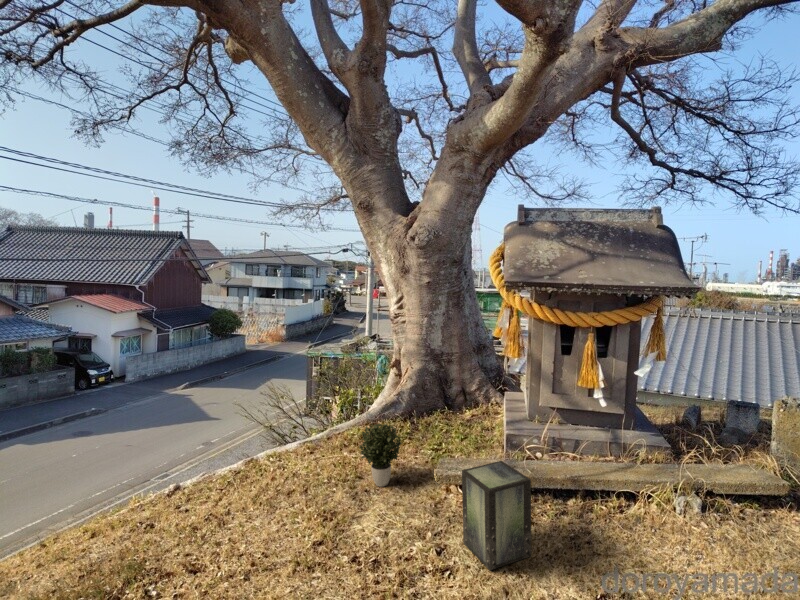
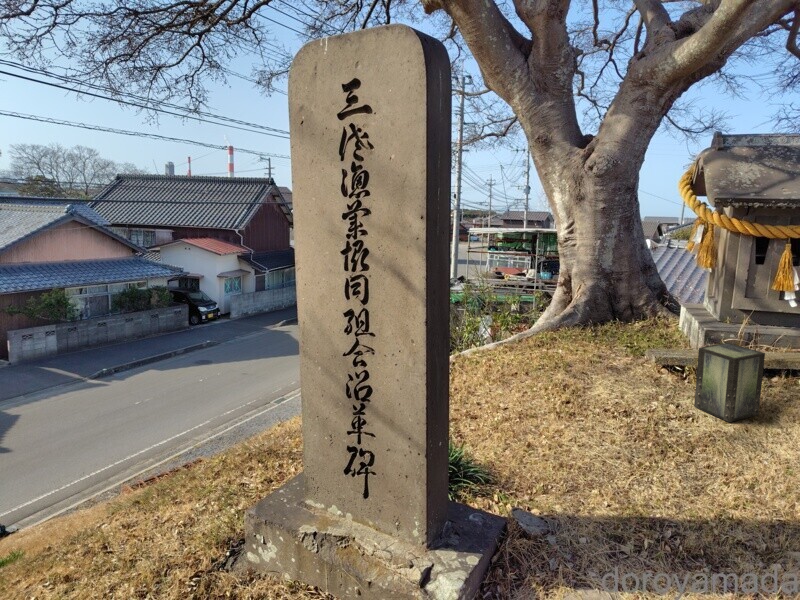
potted plant: present [359,424,402,487] -> none [577,320,615,372]

